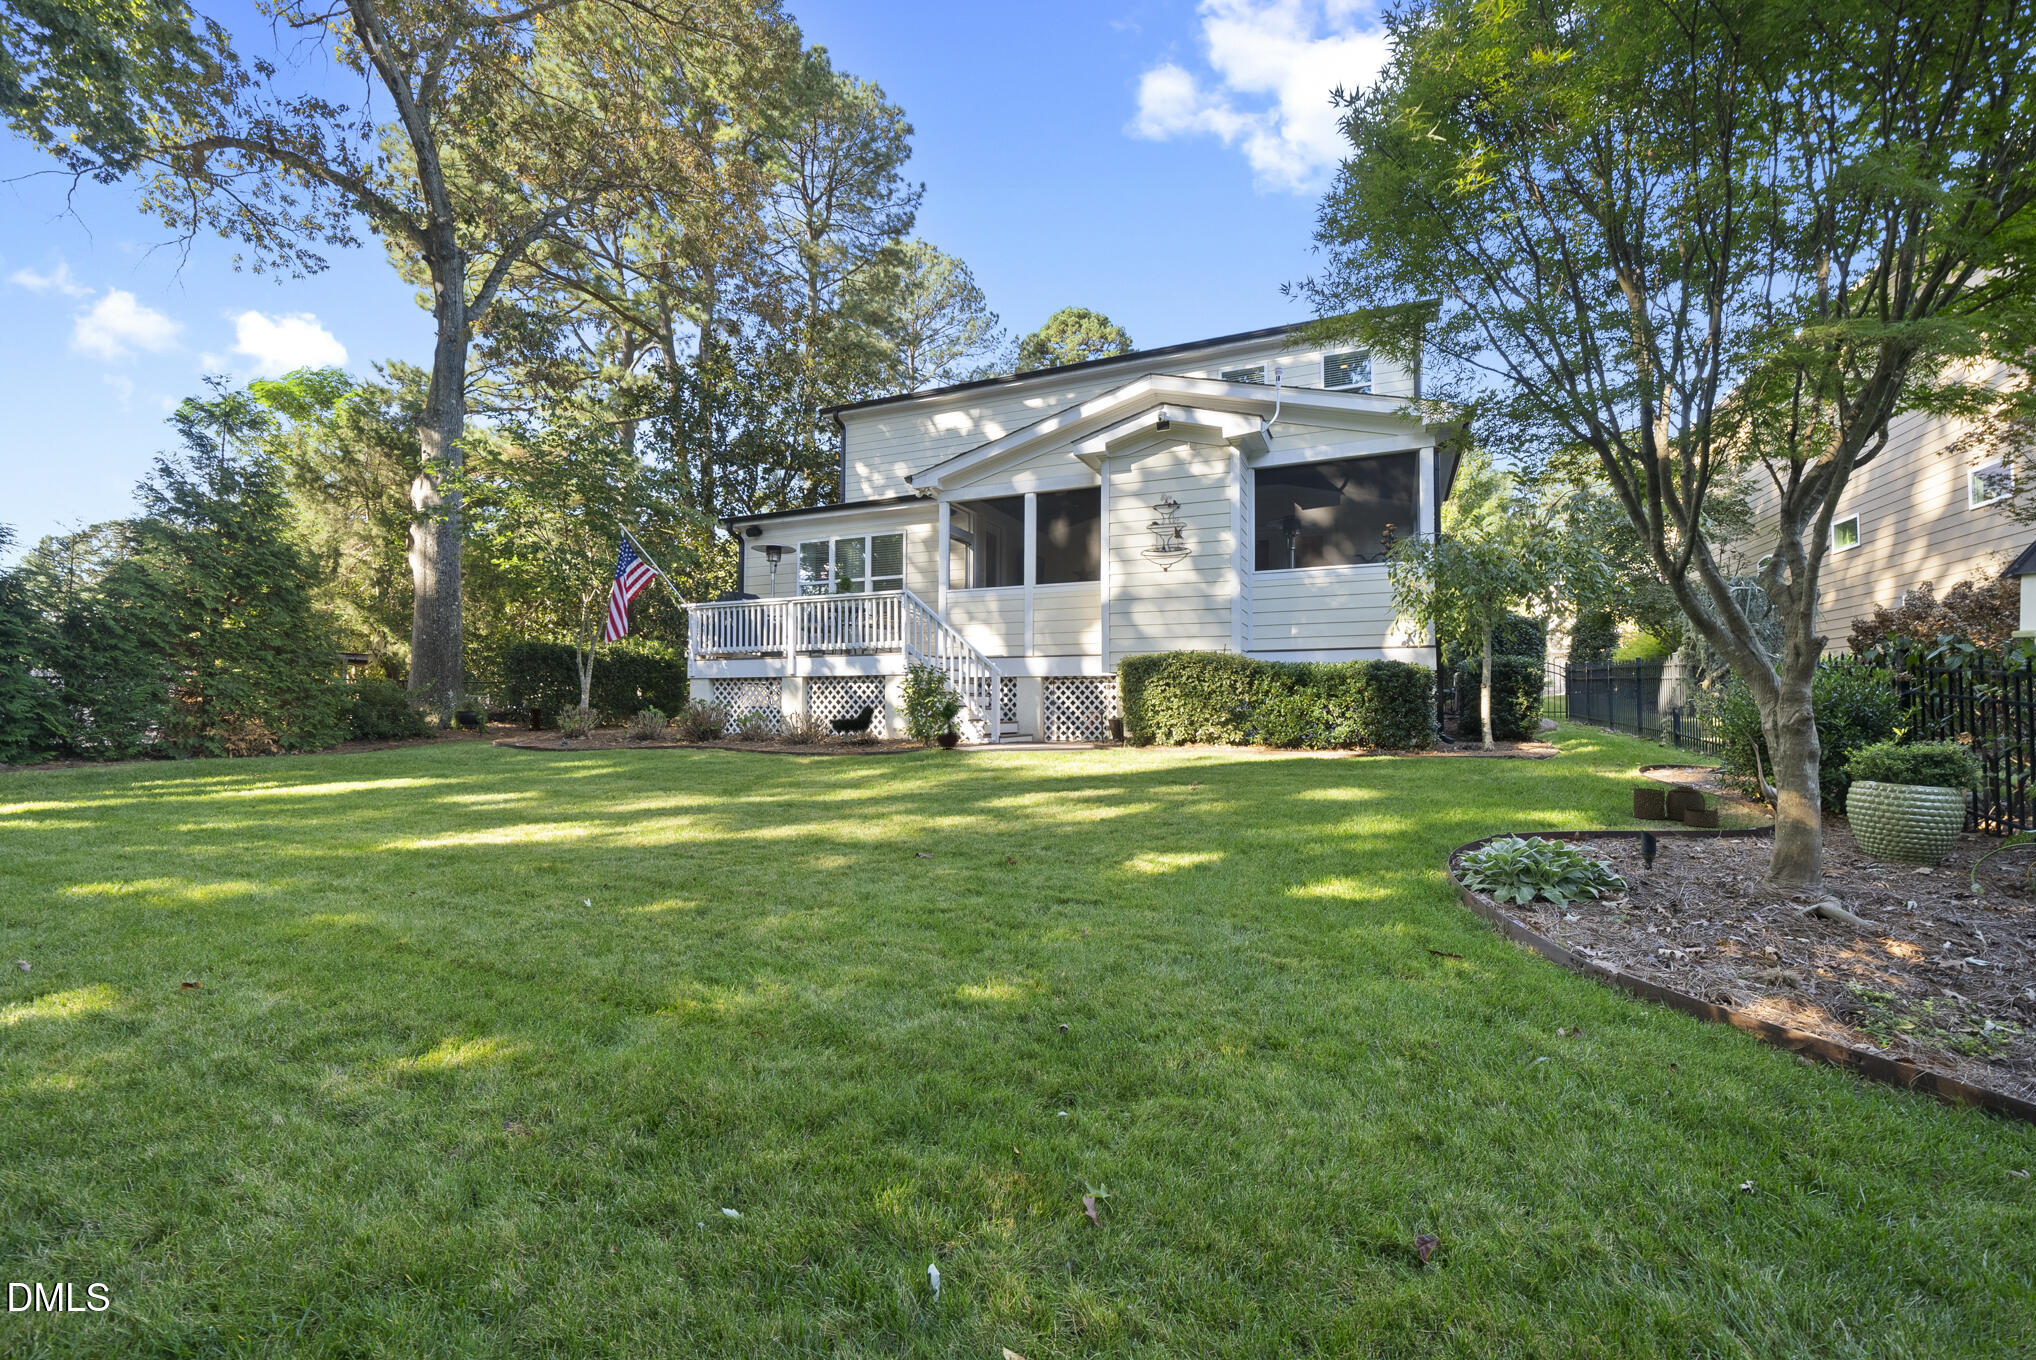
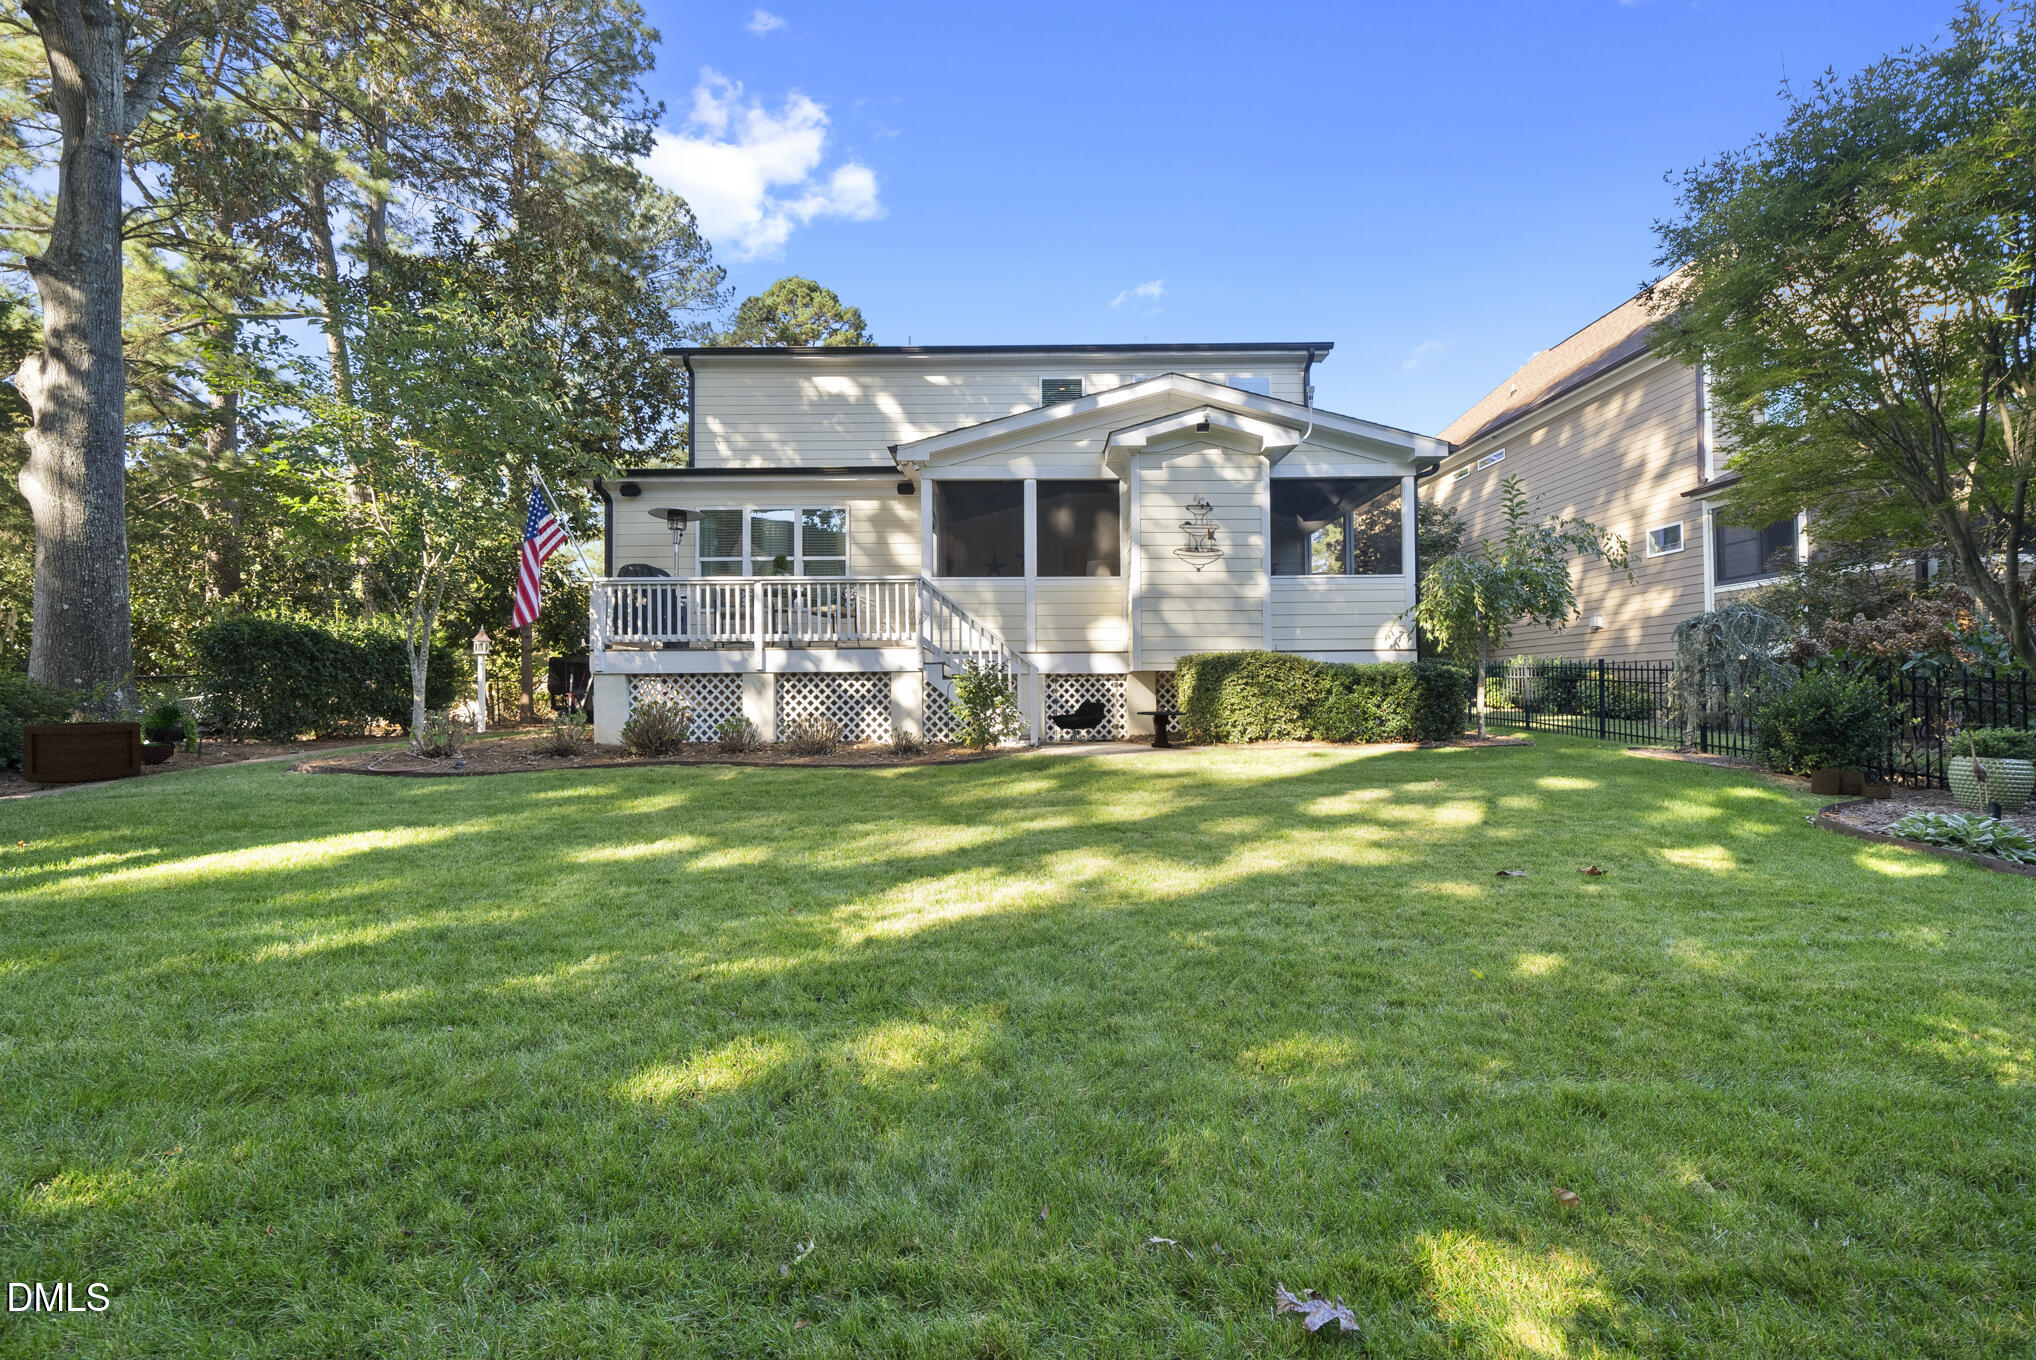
potted tree: present [937,701,960,749] -> present [141,703,186,764]
lounge chair: present [831,706,875,743] -> present [1052,701,1104,742]
side table: present [518,707,550,730] -> present [1137,711,1187,748]
wooden crate: none [350,715,410,752] -> present [23,722,141,782]

